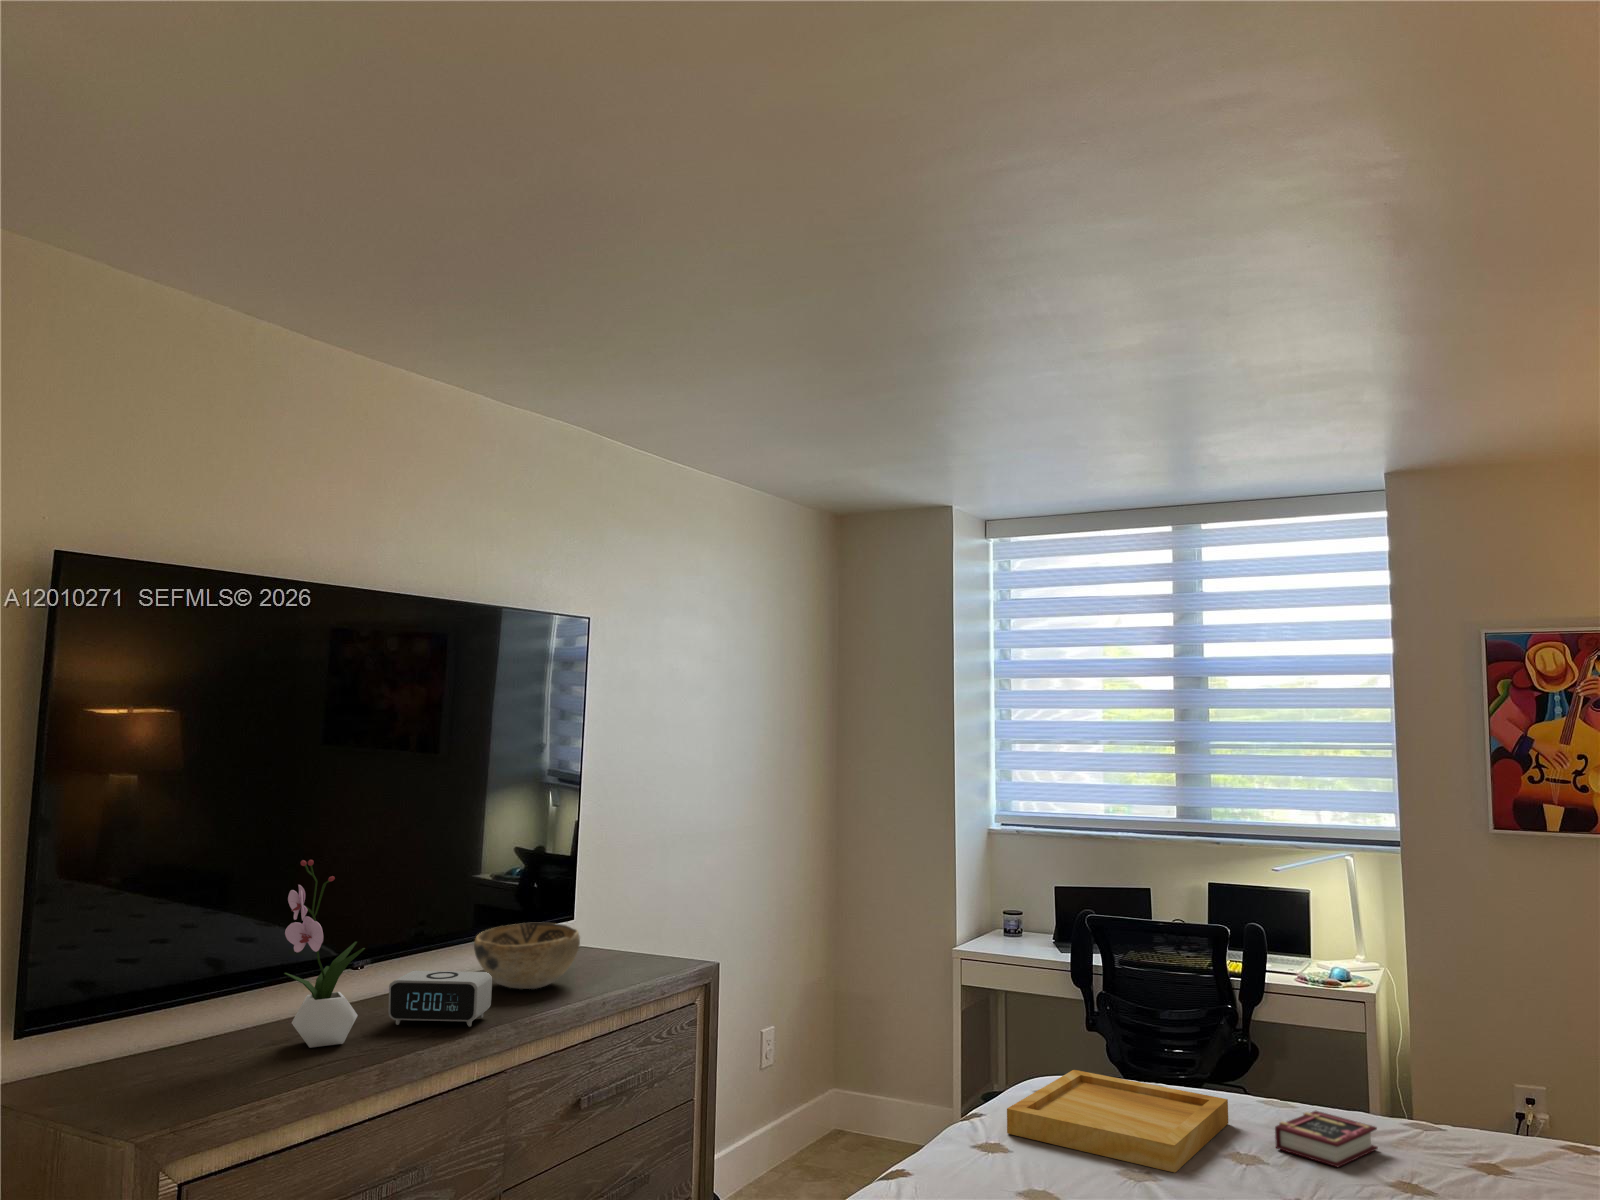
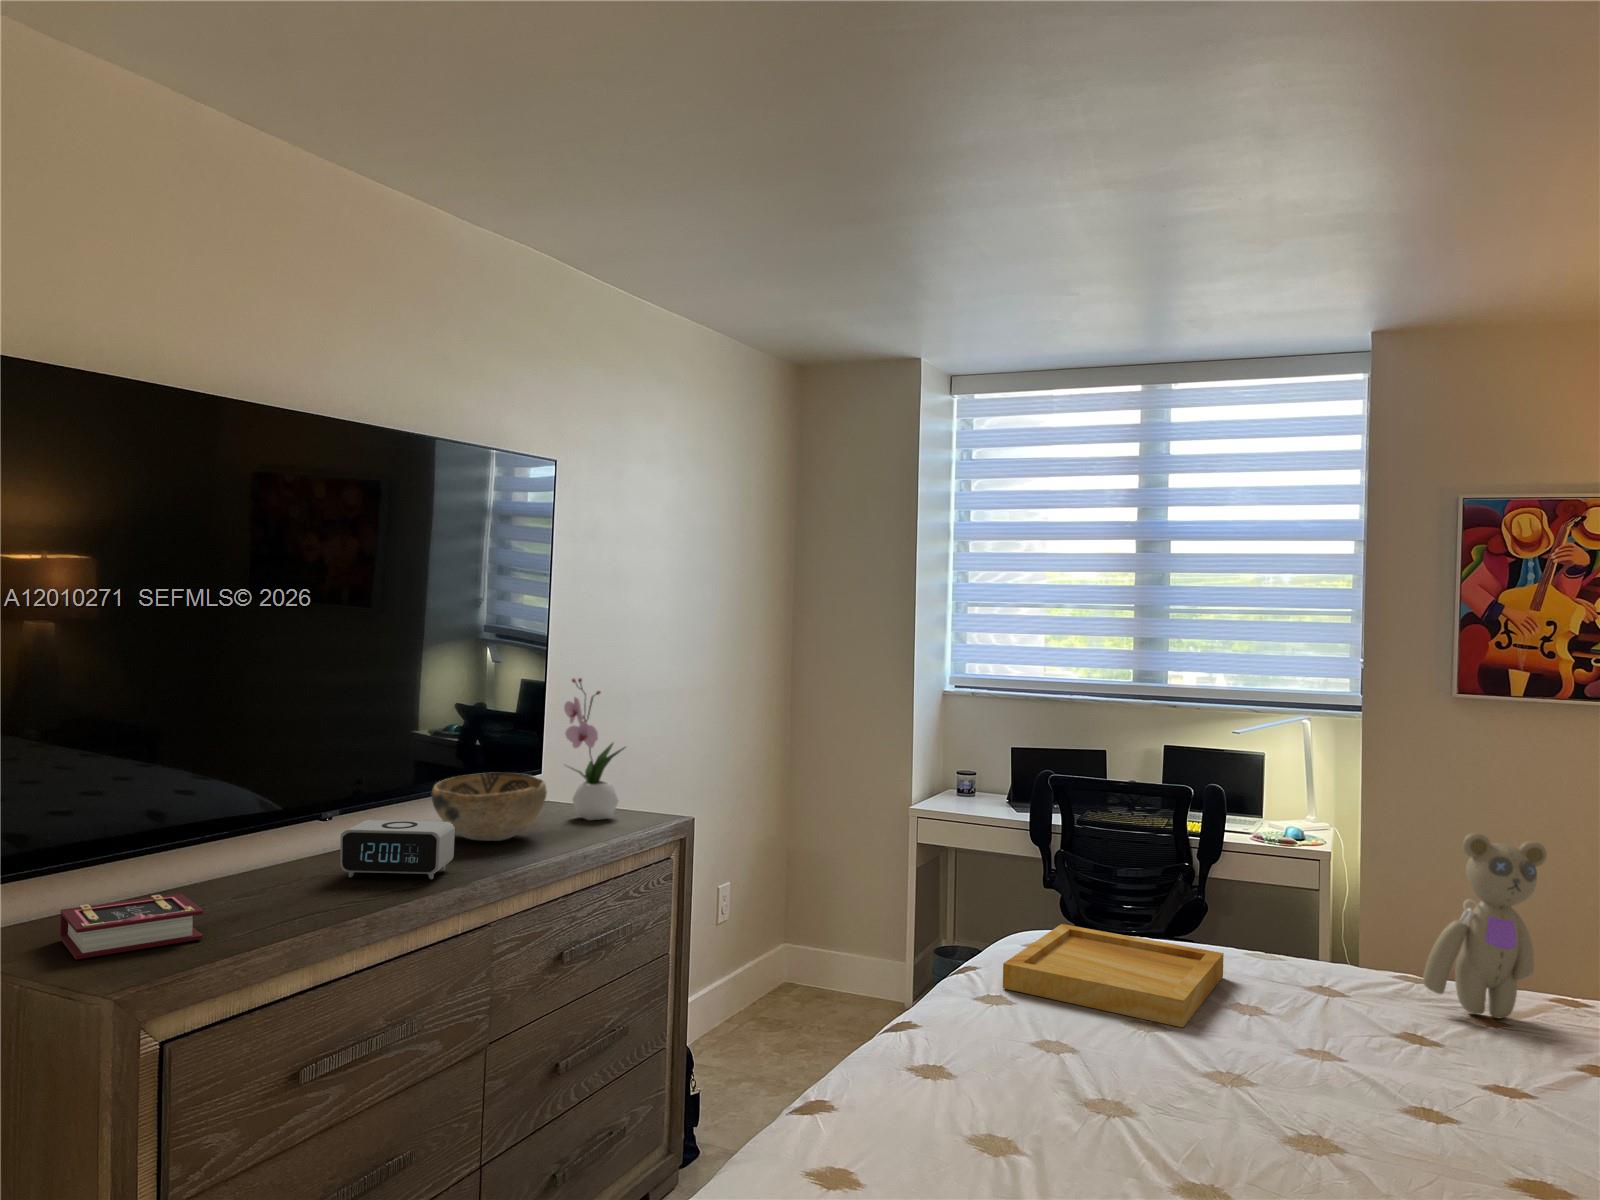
flower arrangement: present [284,860,365,1048] -> present [564,678,625,820]
teddy bear: none [1420,978,1532,1166] -> present [1423,833,1547,1018]
book: present [1275,1111,1378,1167] -> present [60,893,203,959]

